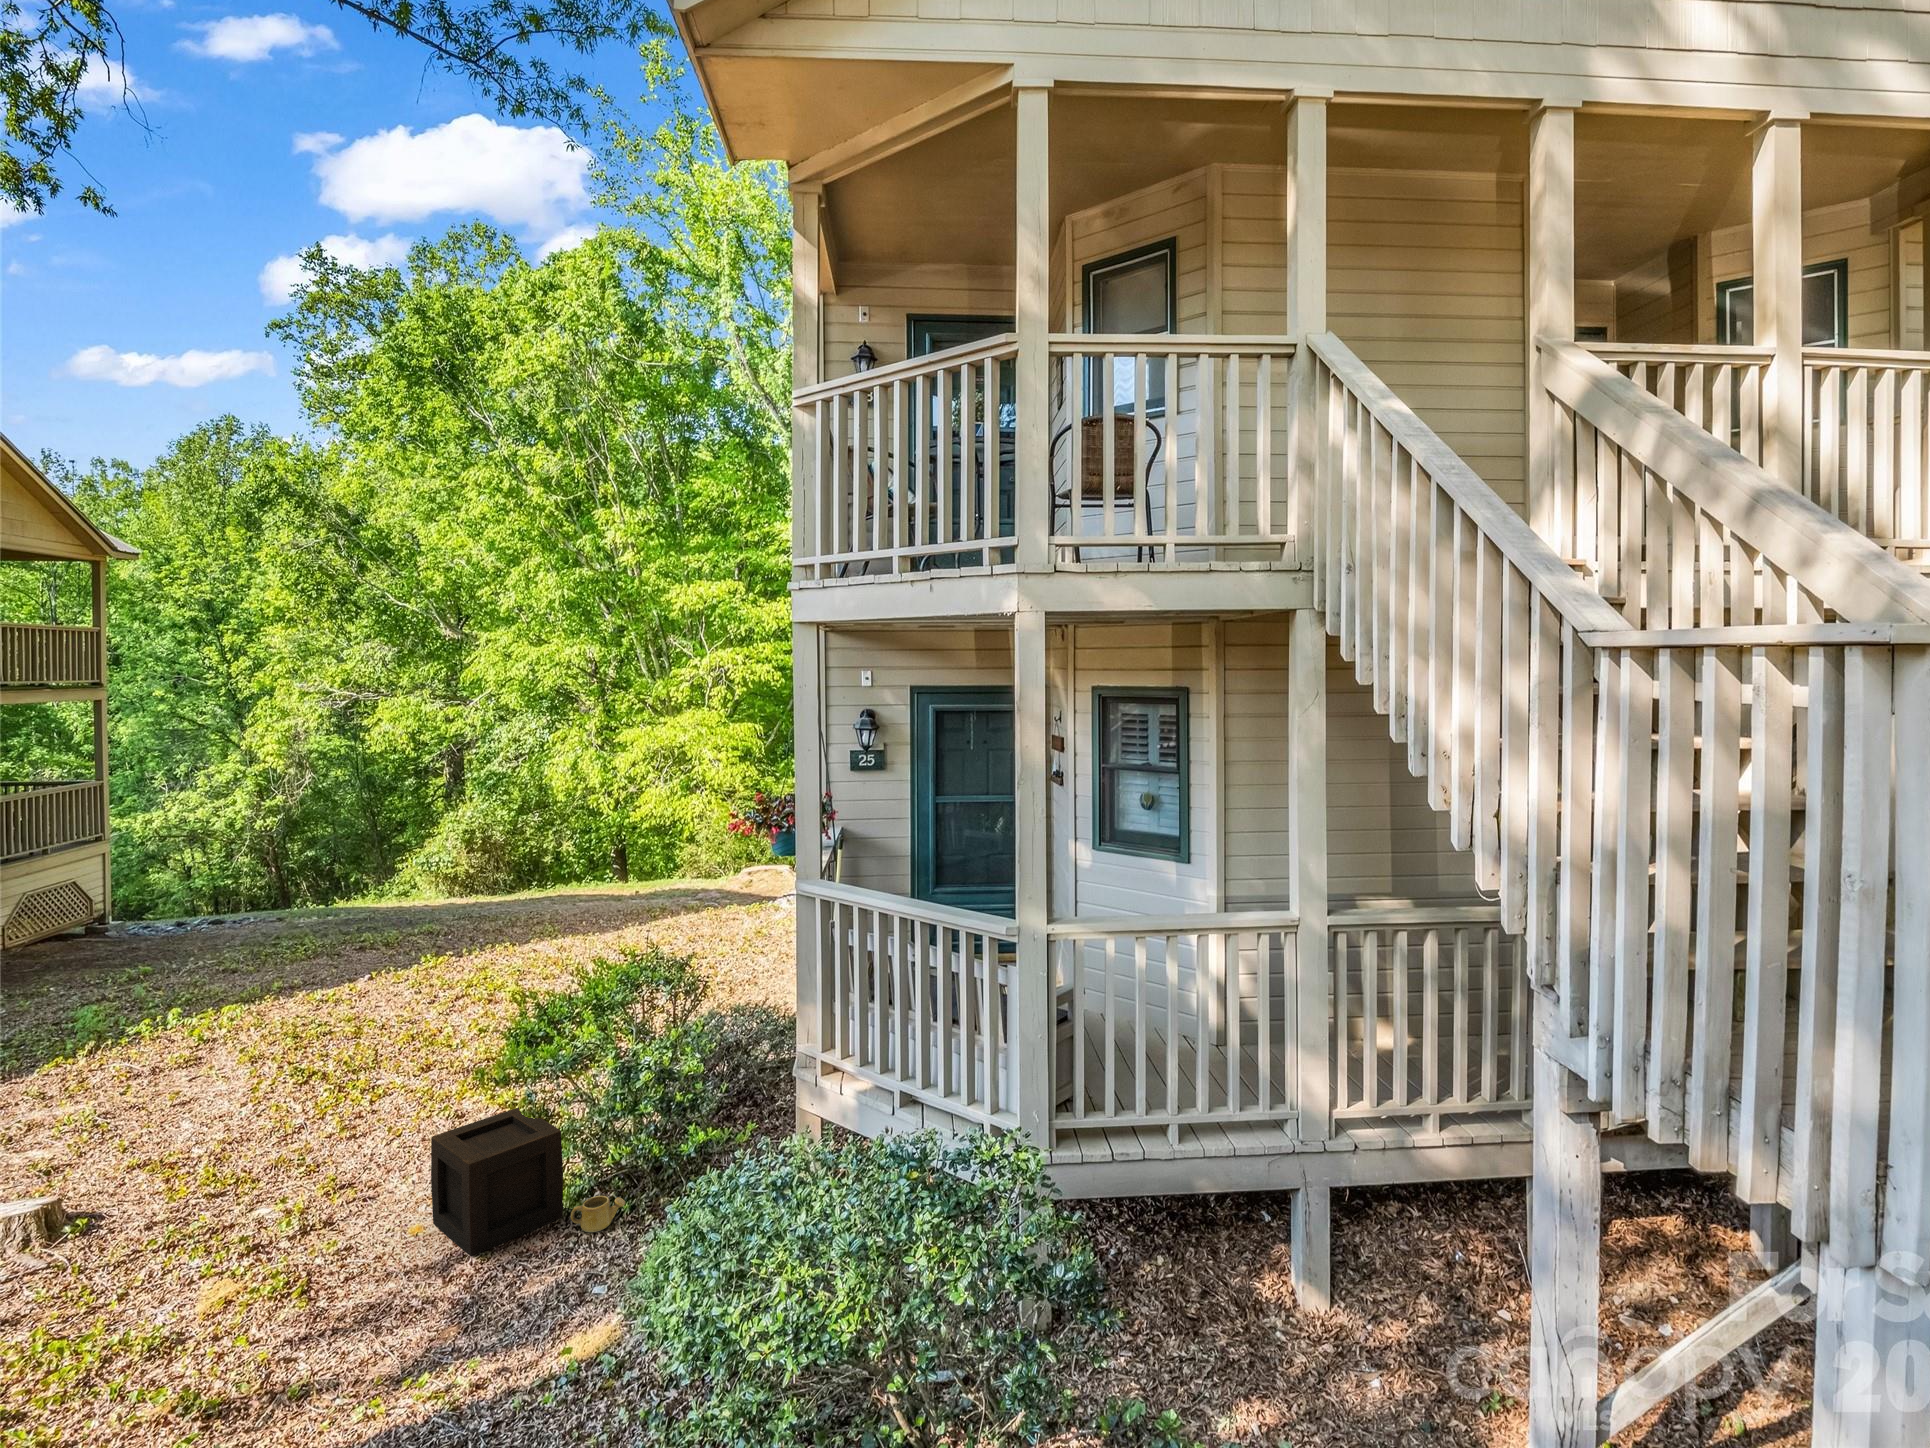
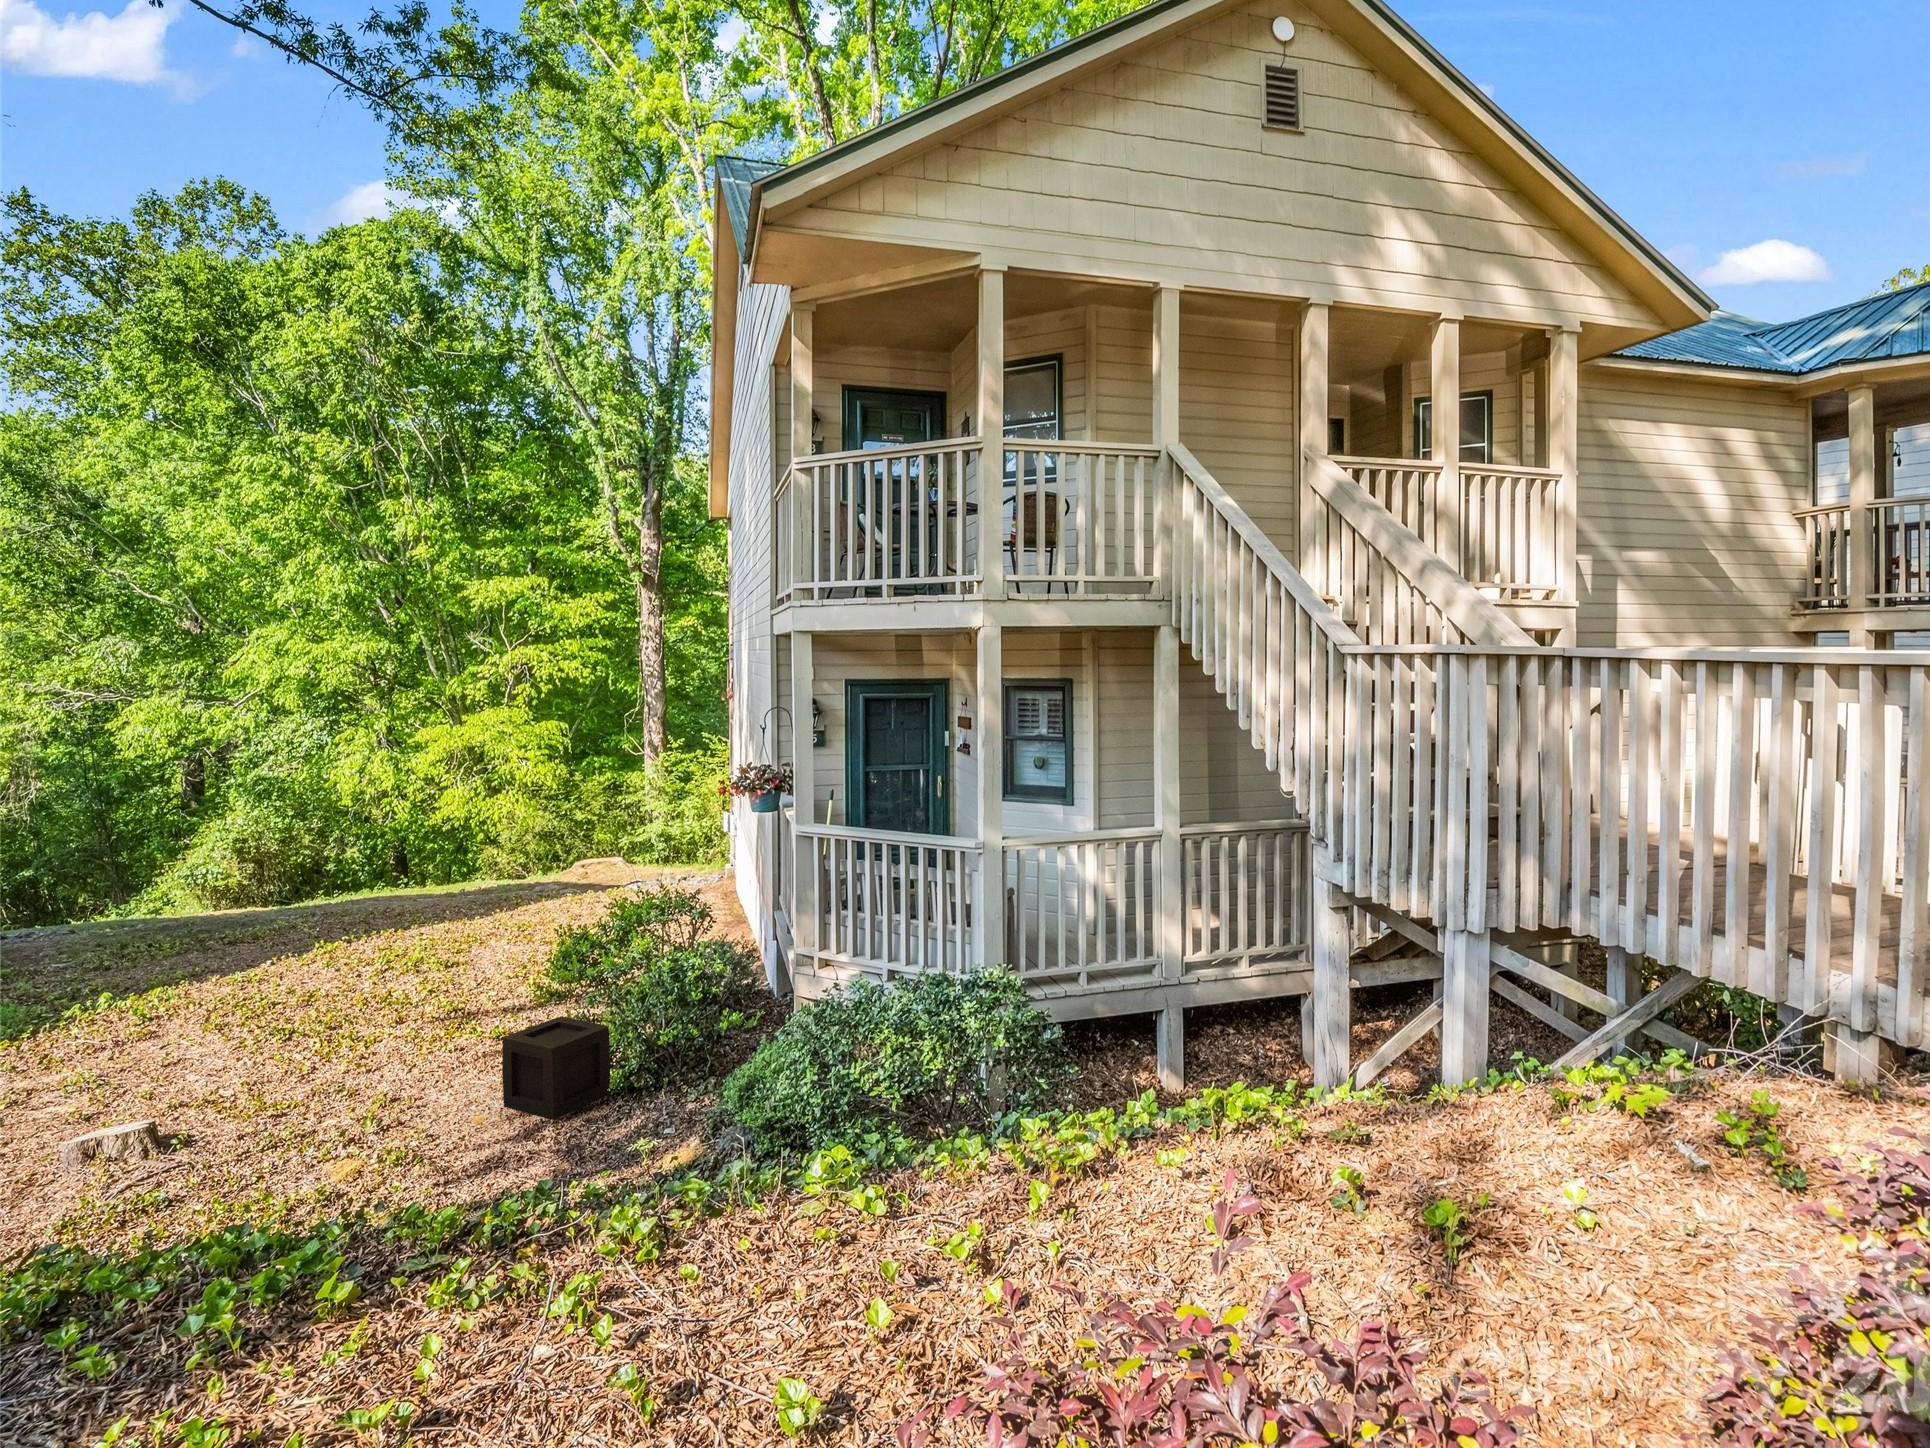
watering can: present [571,1196,625,1232] -> none [622,1074,663,1100]

